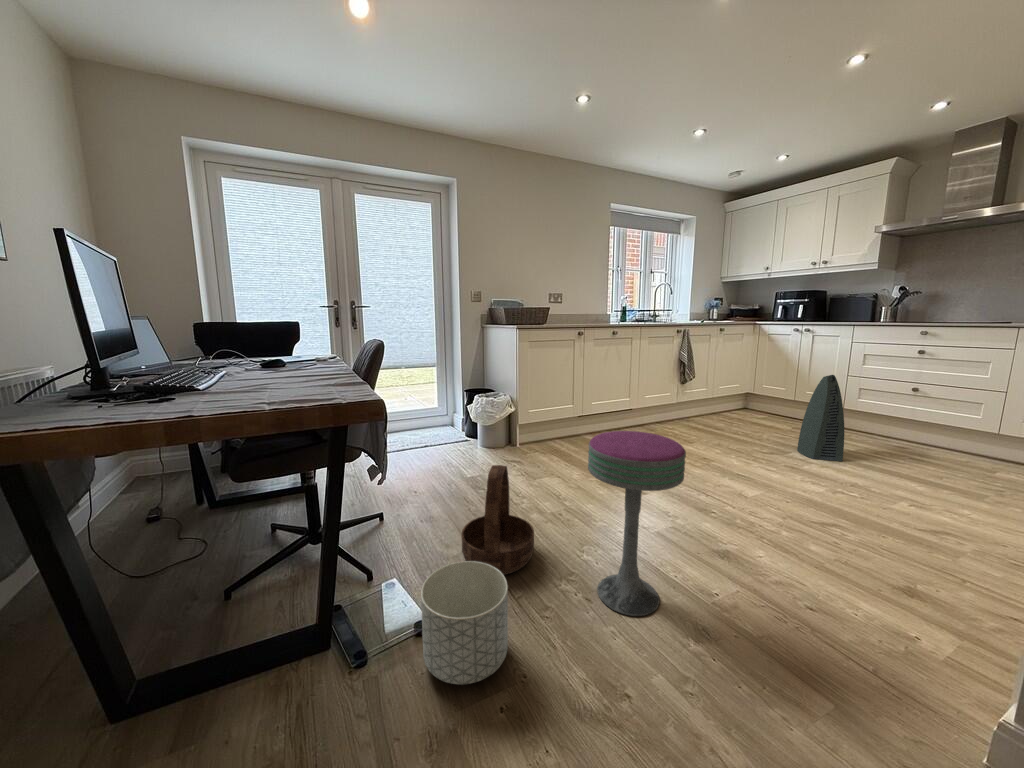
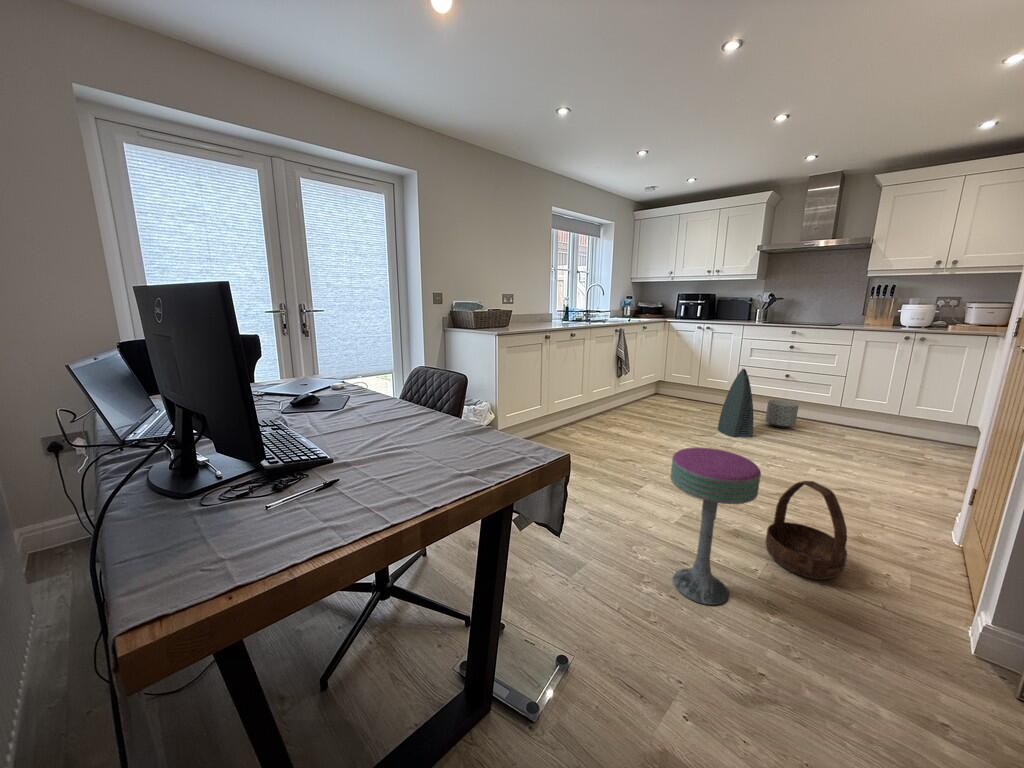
basket: present [462,465,534,575] -> present [765,481,847,580]
planter: present [421,561,508,685] -> present [765,400,799,428]

